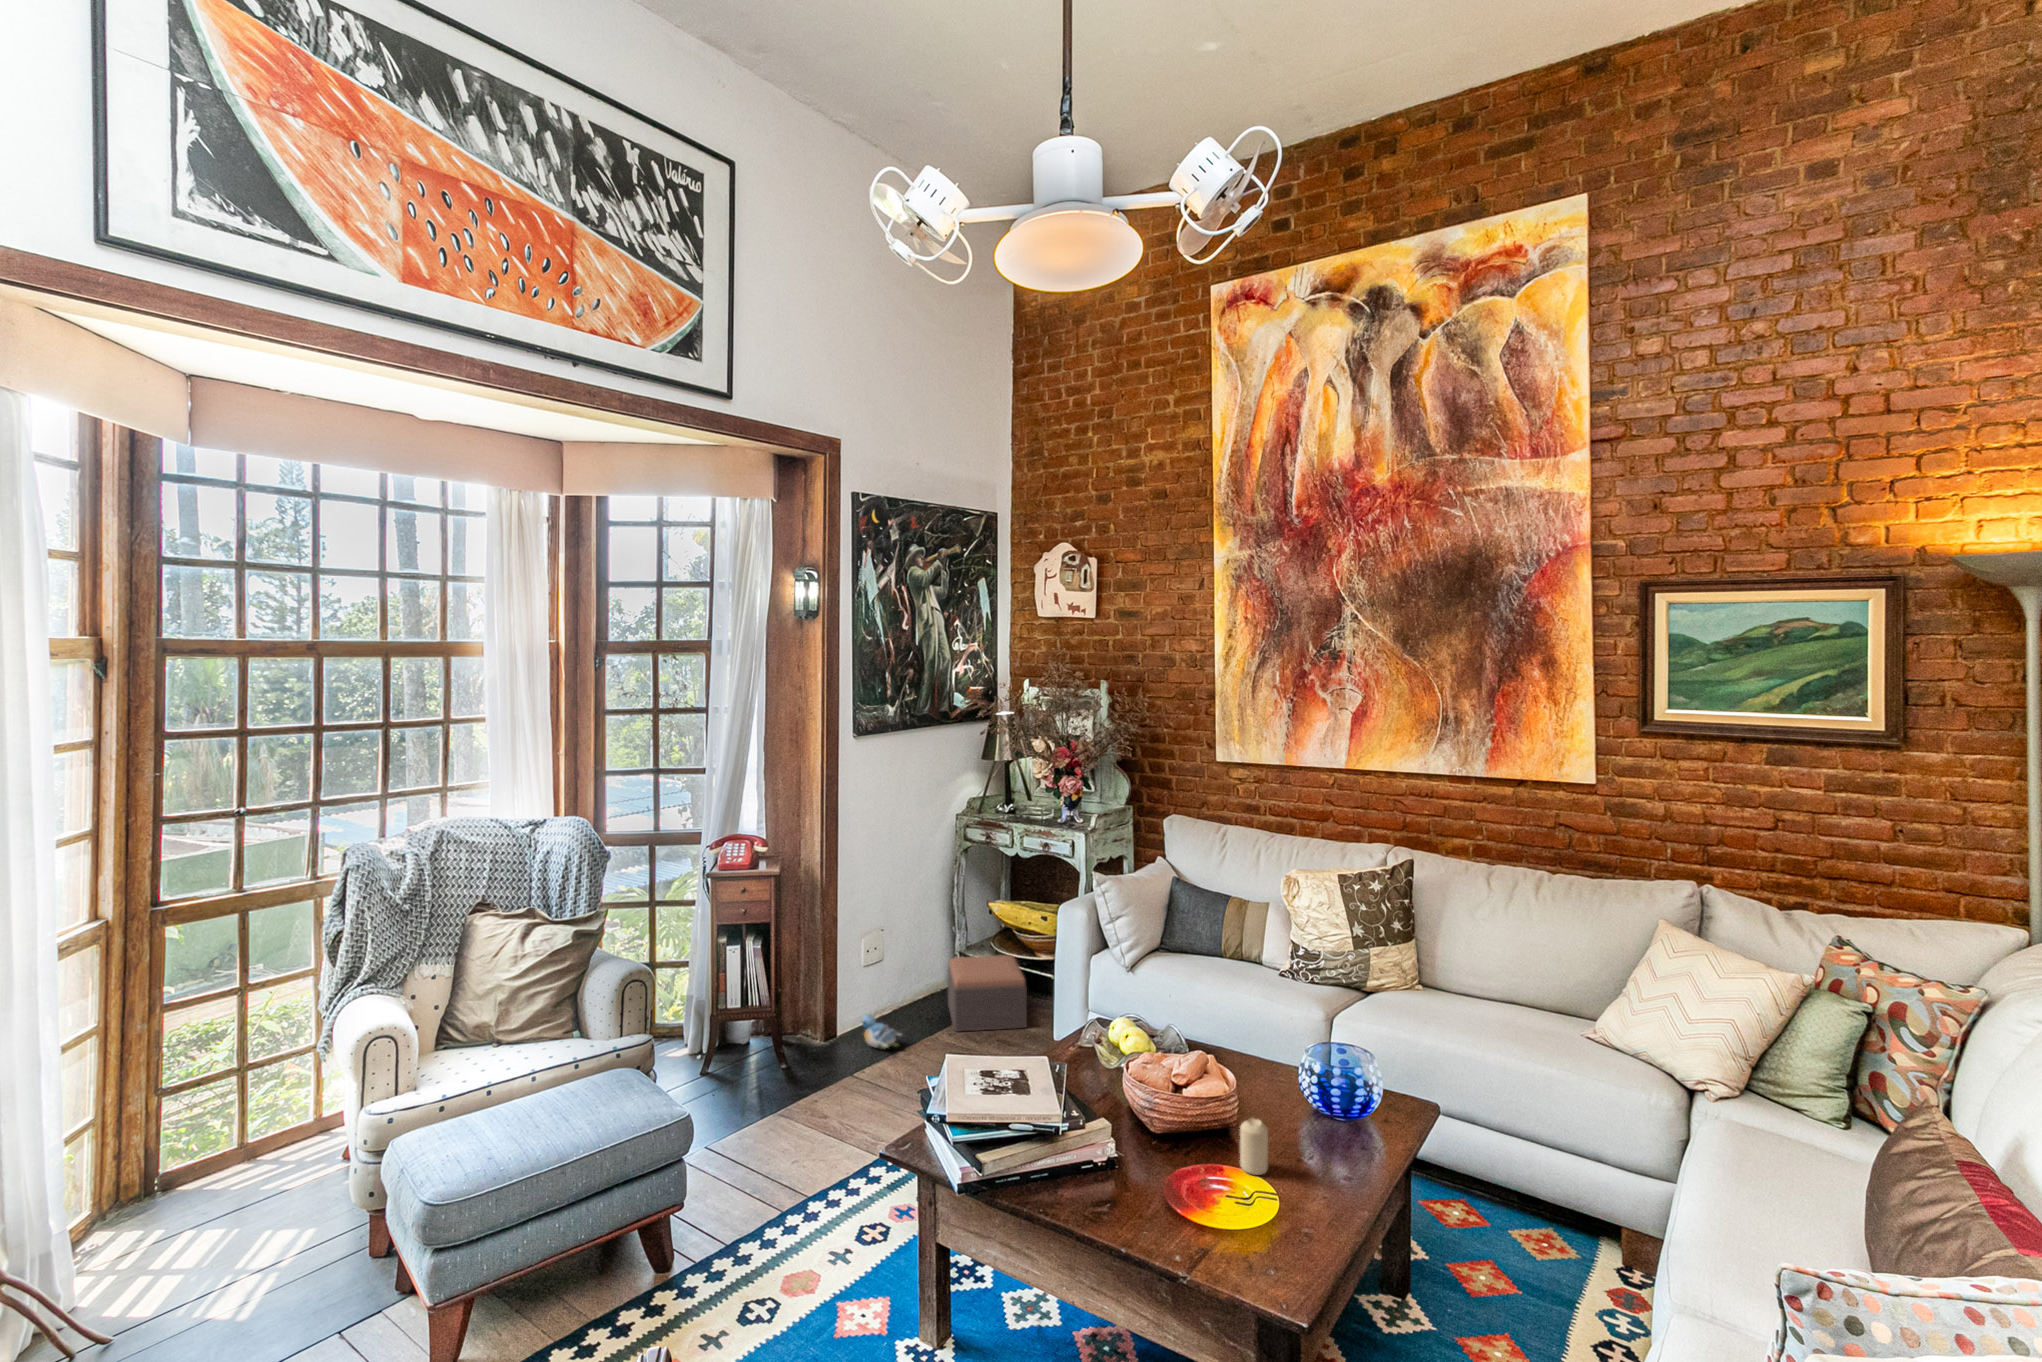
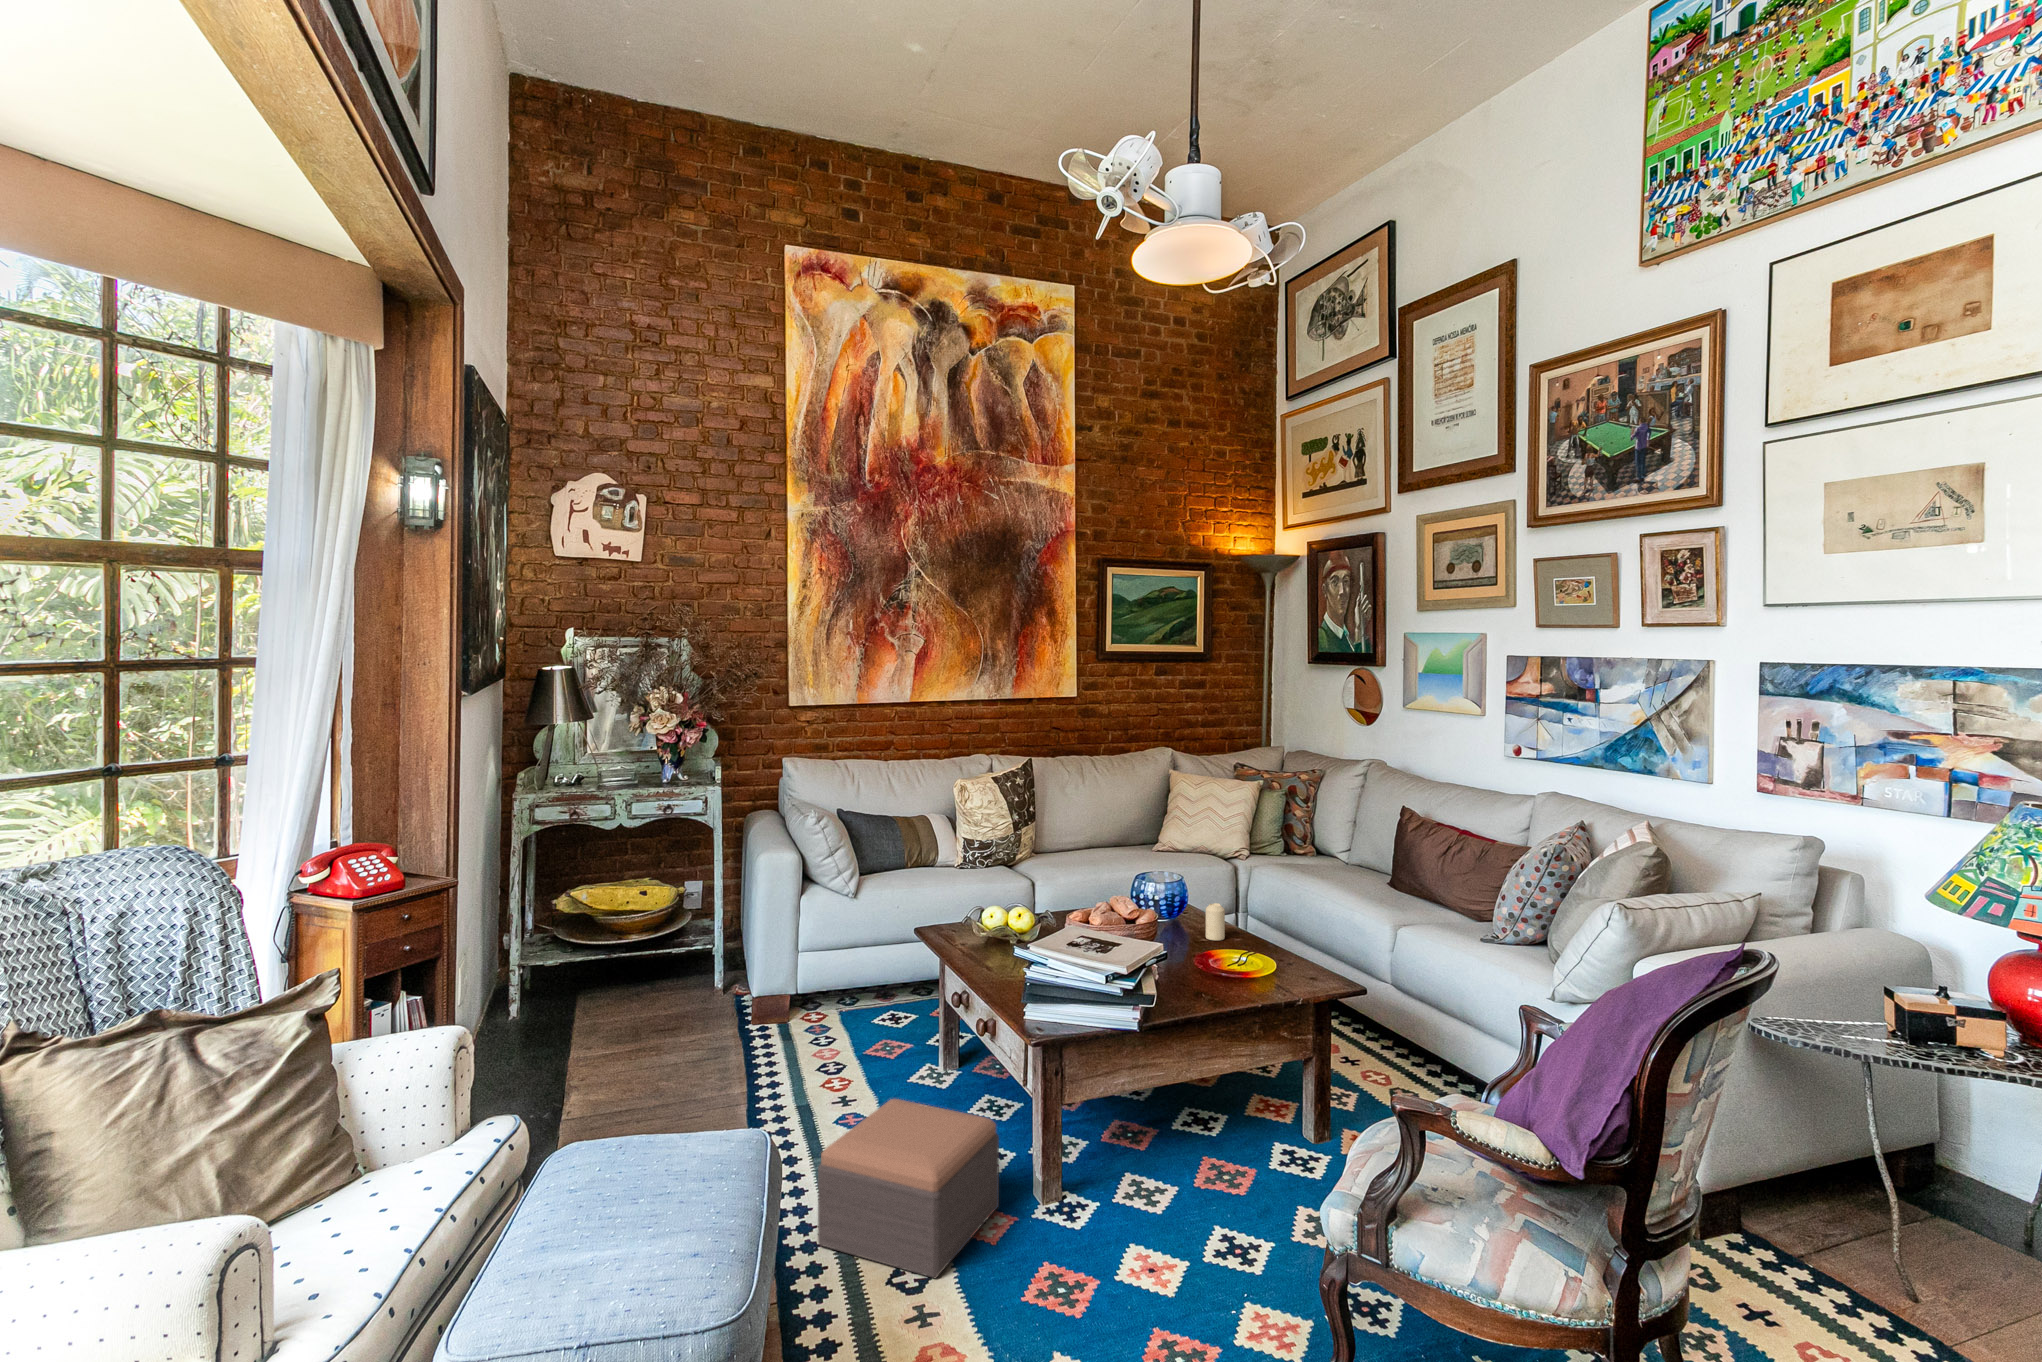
footstool: present [948,955,1027,1032] -> present [818,1099,999,1278]
plush toy: present [862,1014,901,1049] -> none [516,1052,580,1091]

